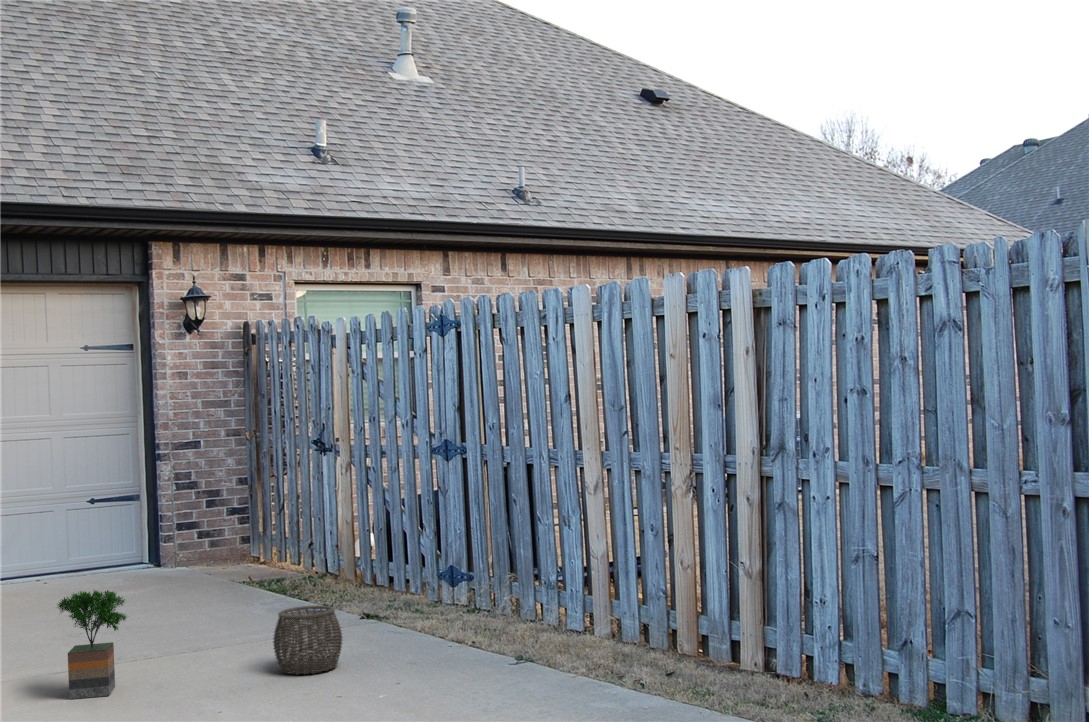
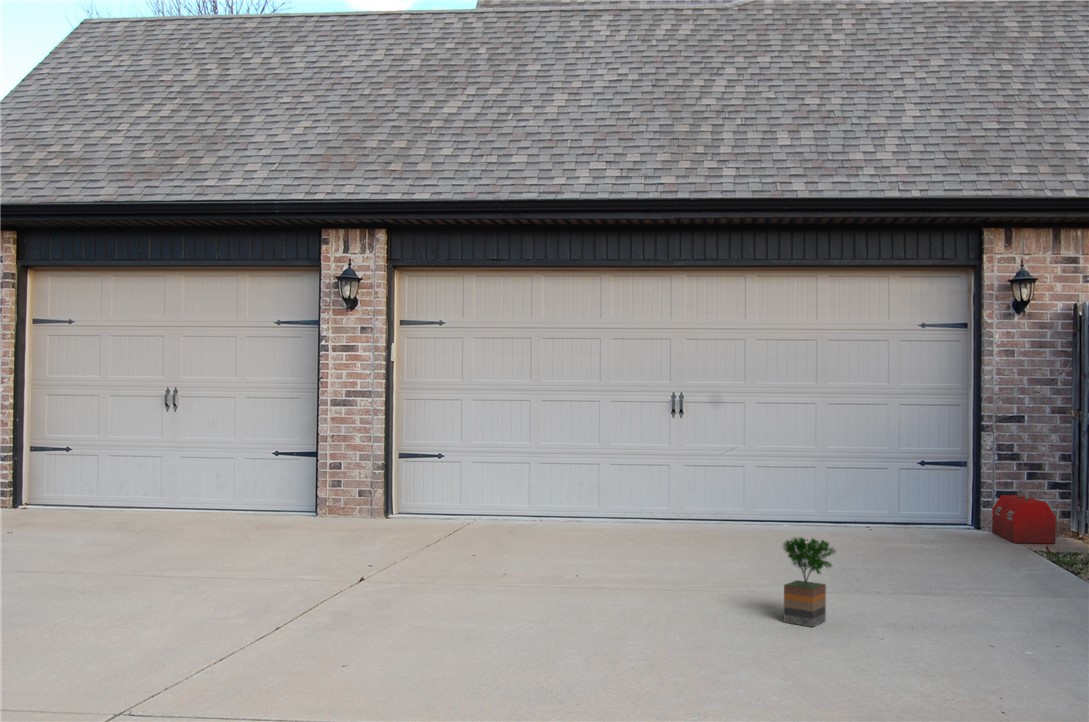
toolbox: none [177,518,248,575] -> present [992,489,1056,543]
woven basket: present [273,605,343,674] -> none [959,587,1030,654]

